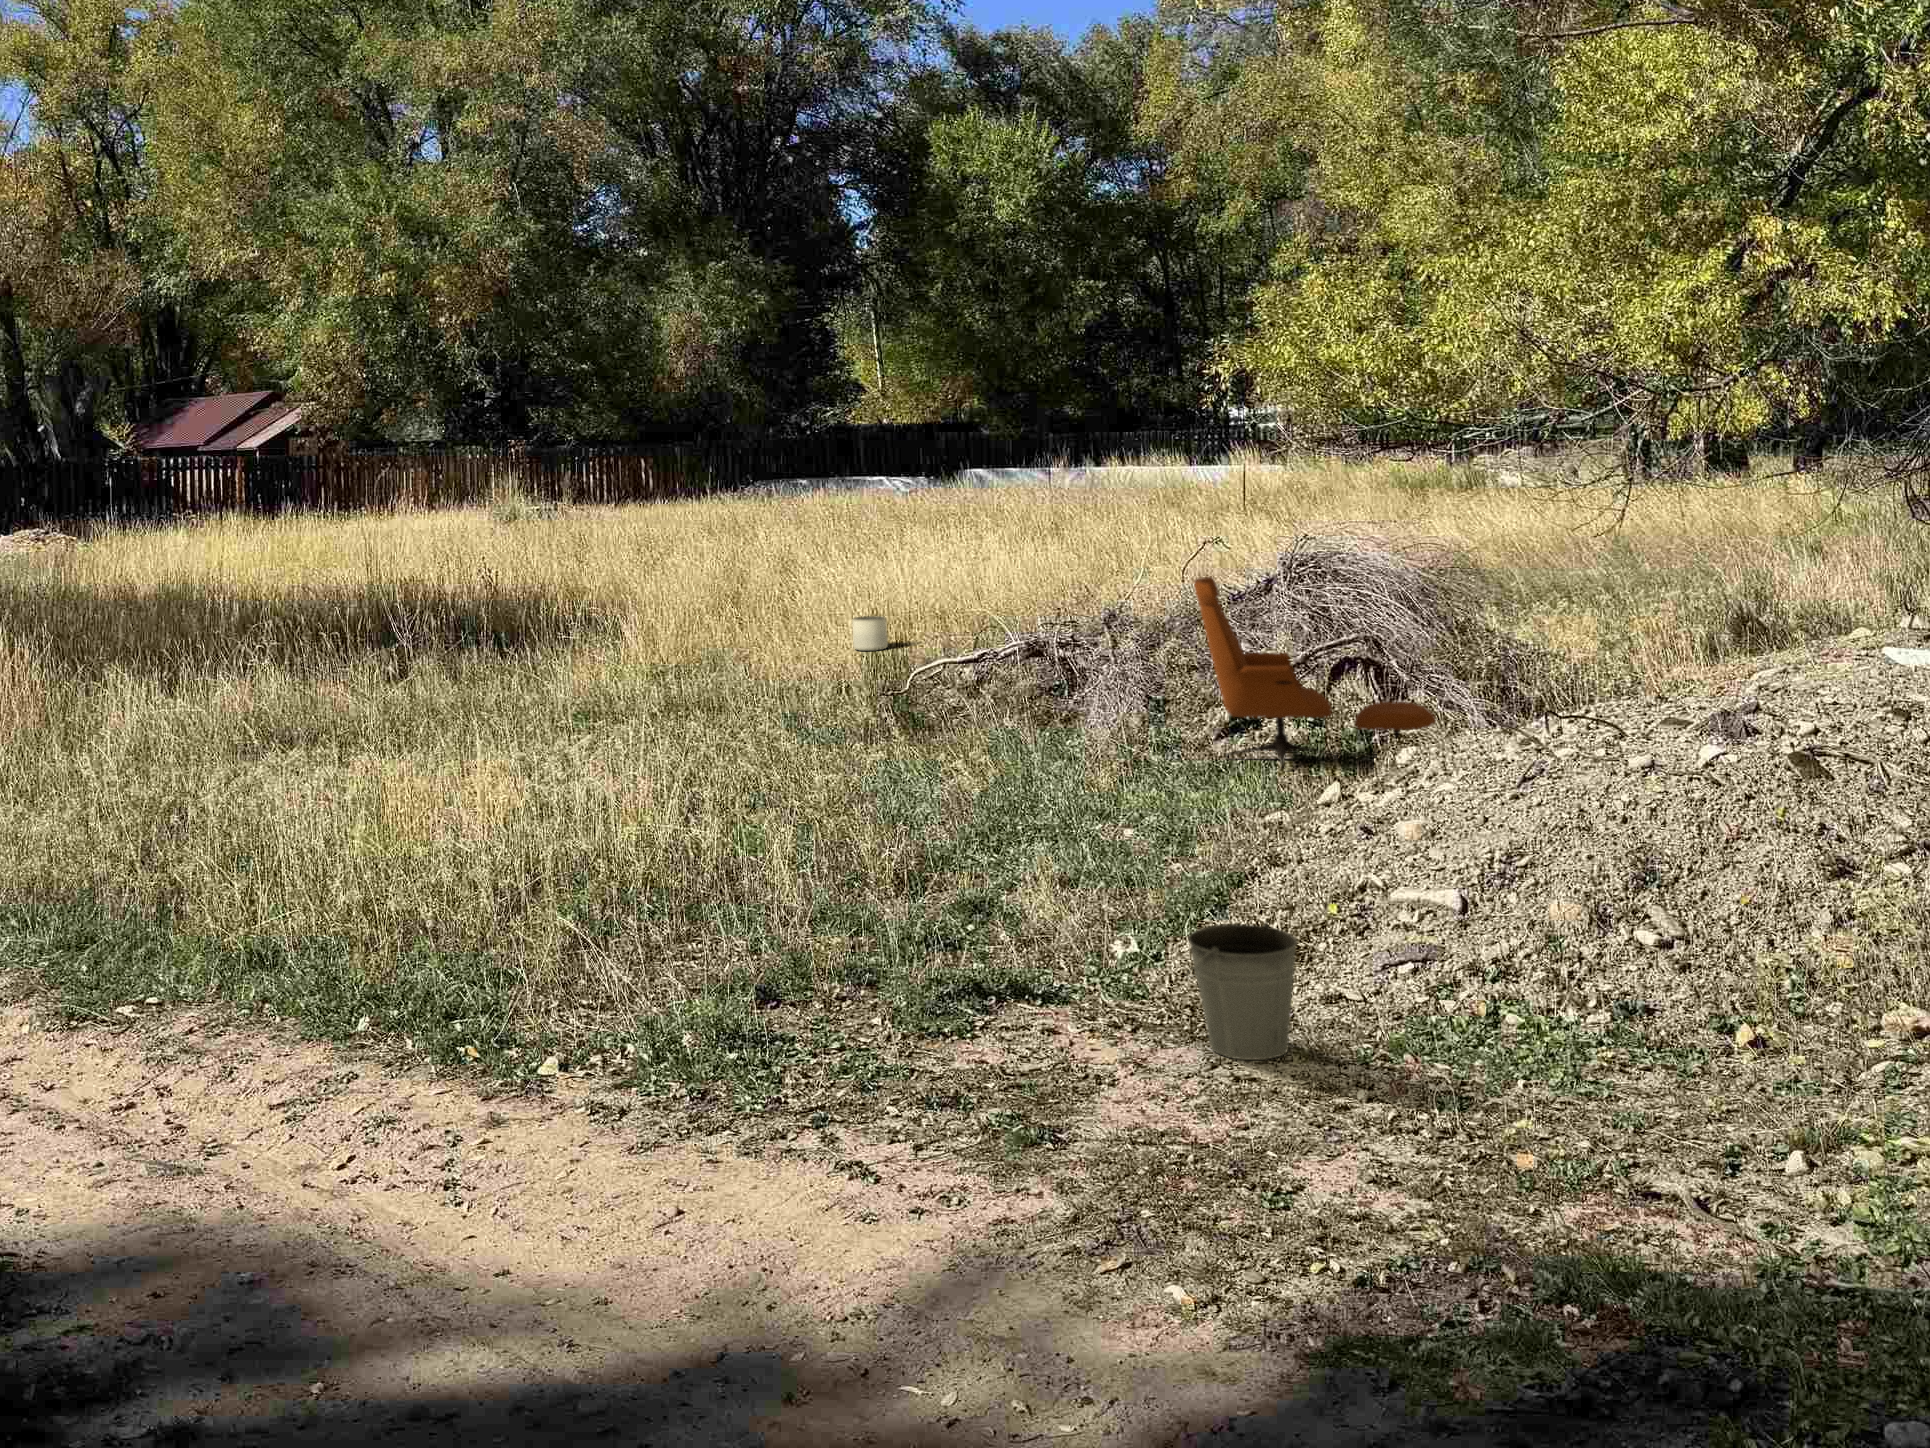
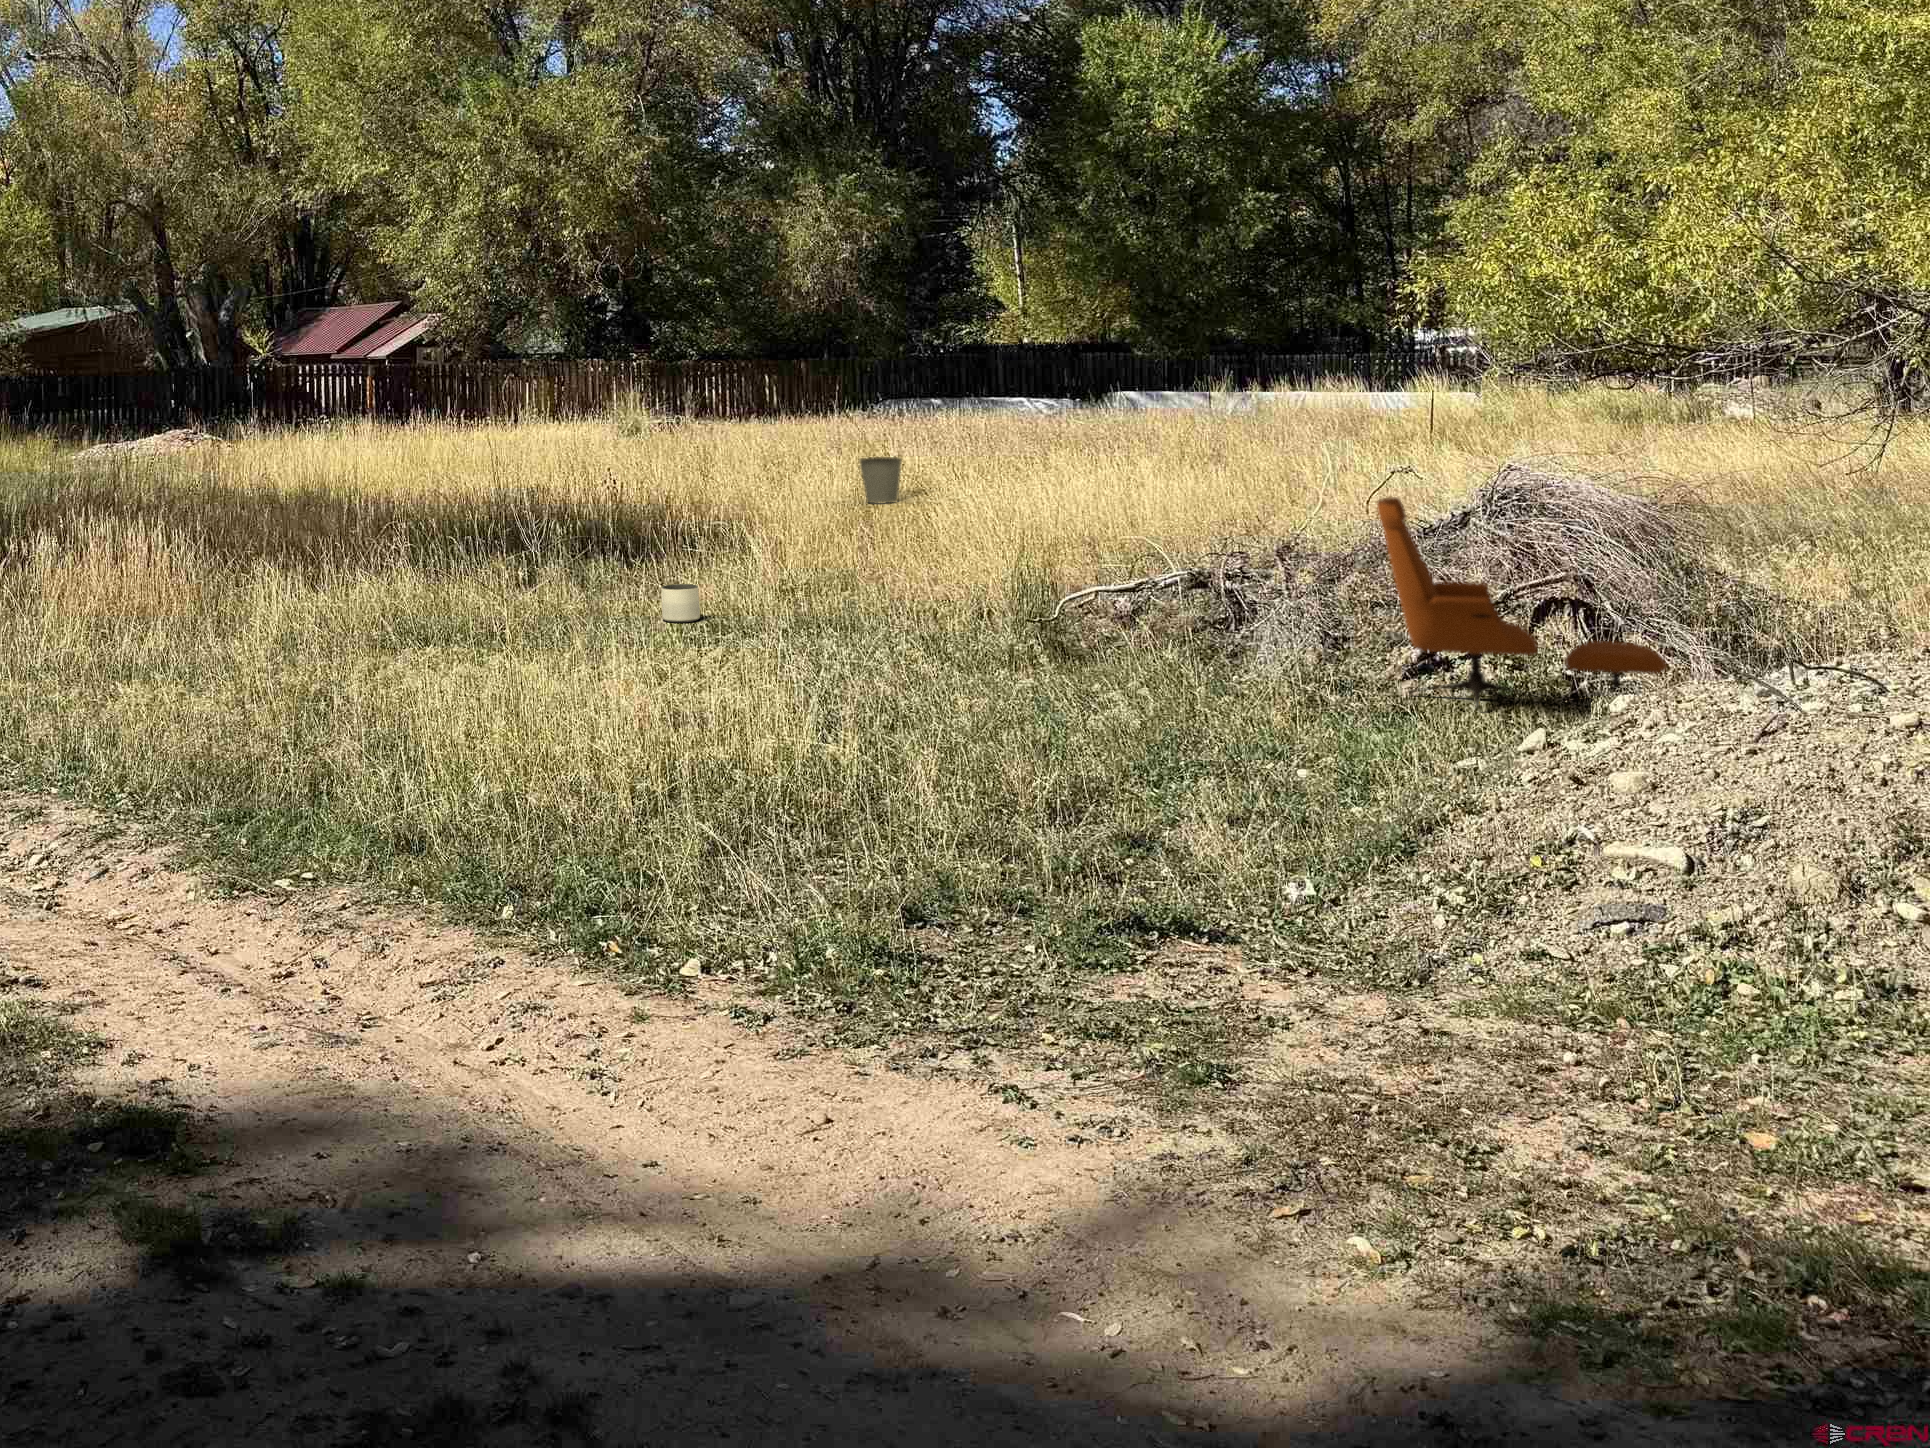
planter: present [852,616,888,651] -> present [661,584,700,622]
bucket: present [1187,922,1297,1060] -> present [858,457,902,504]

